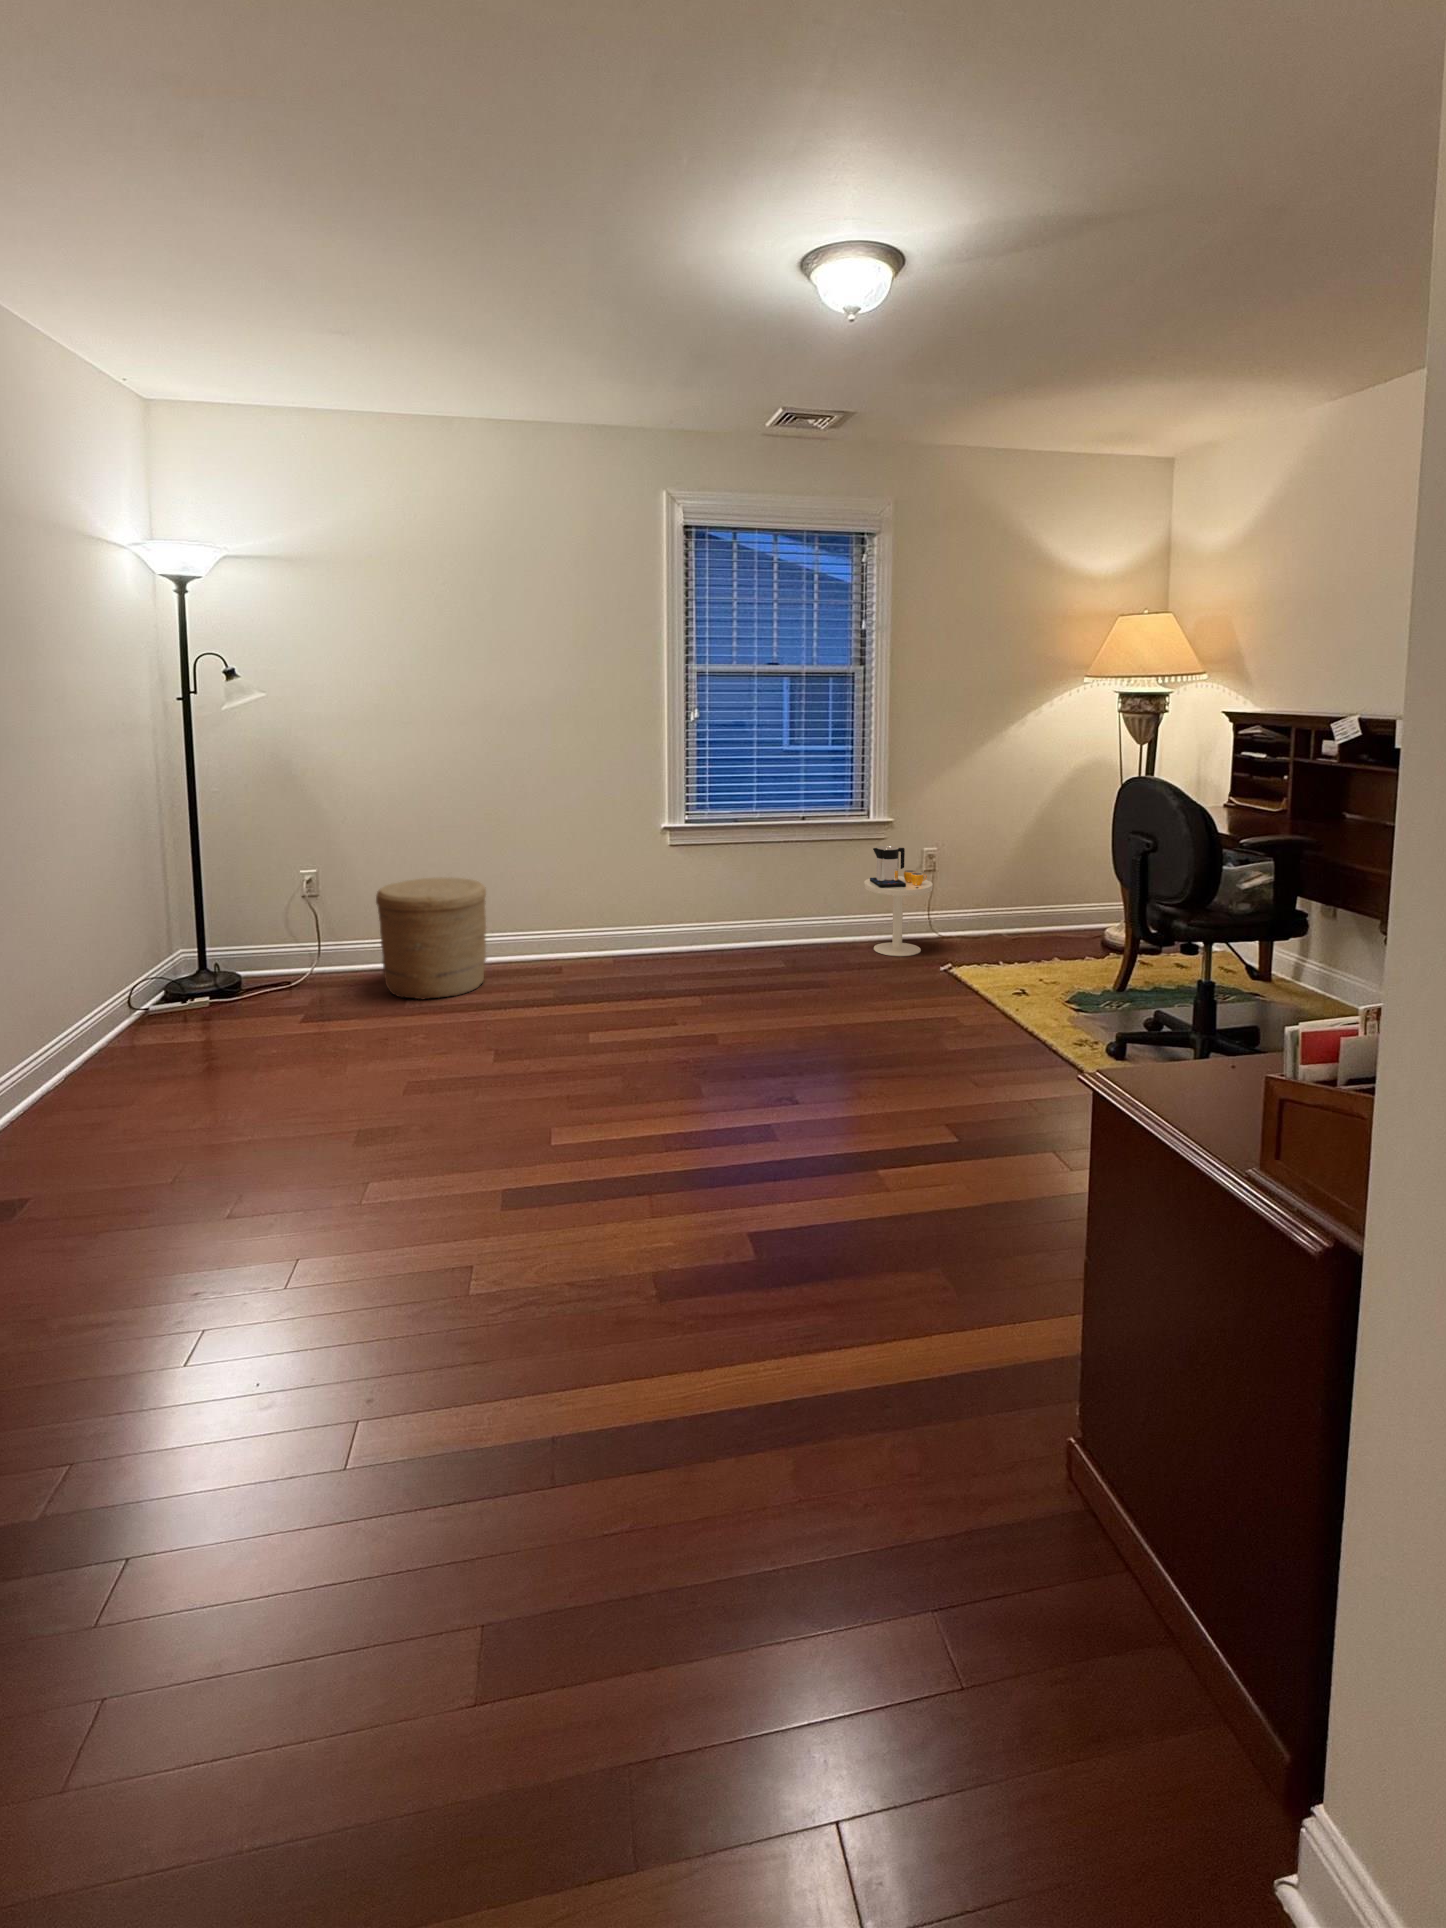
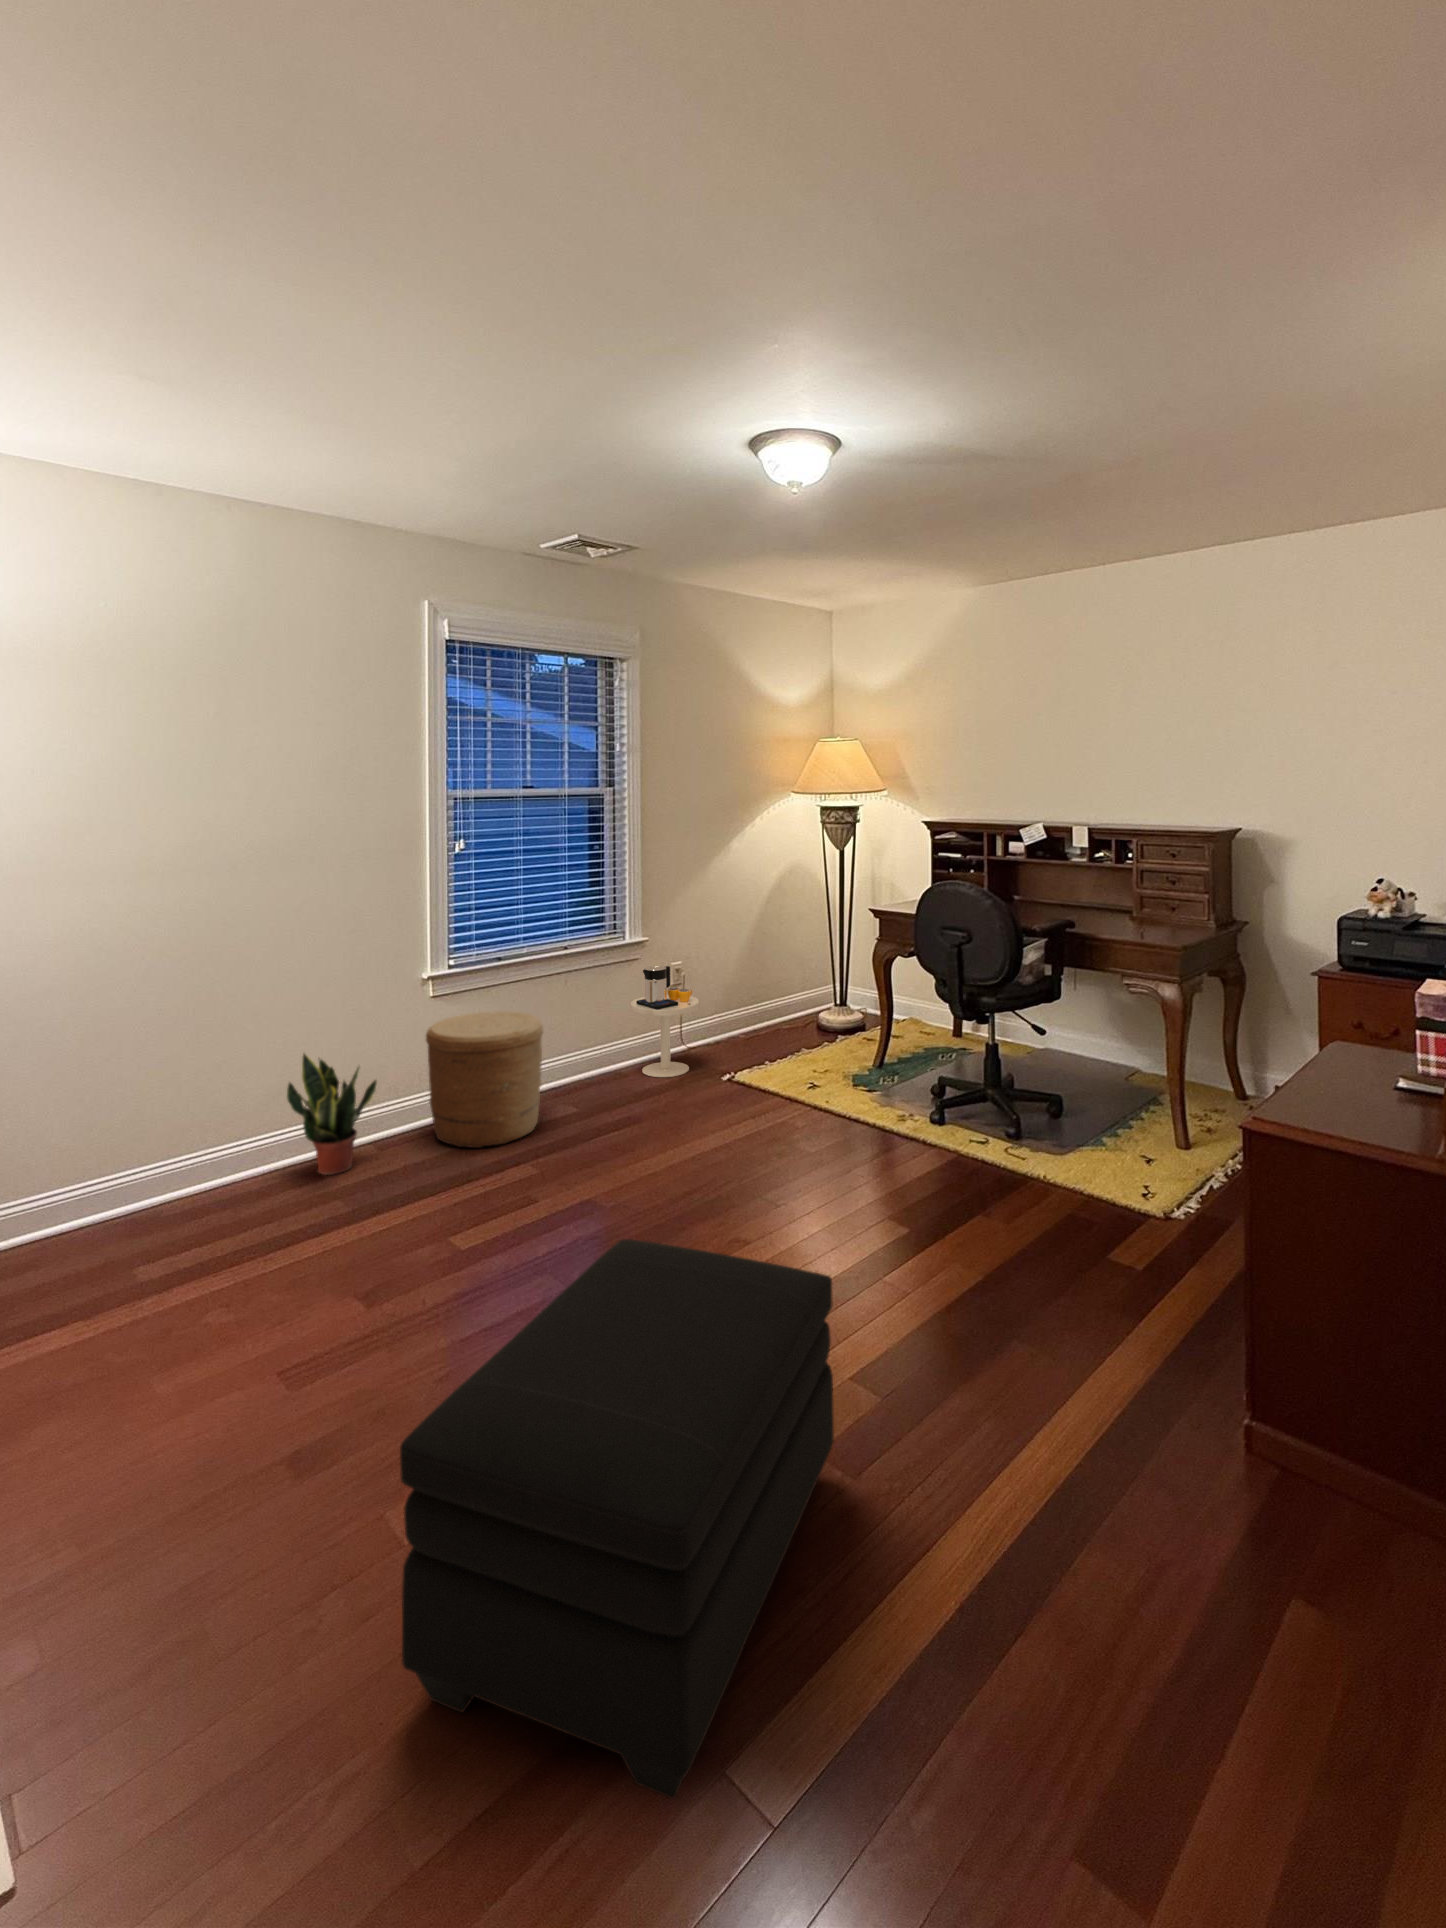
potted plant: none [537,873,604,973] -> present [287,1054,377,1175]
woven basket: present [376,878,486,1000] -> present [426,1011,543,1148]
ottoman: none [259,1027,639,1368] -> present [400,1239,834,1799]

